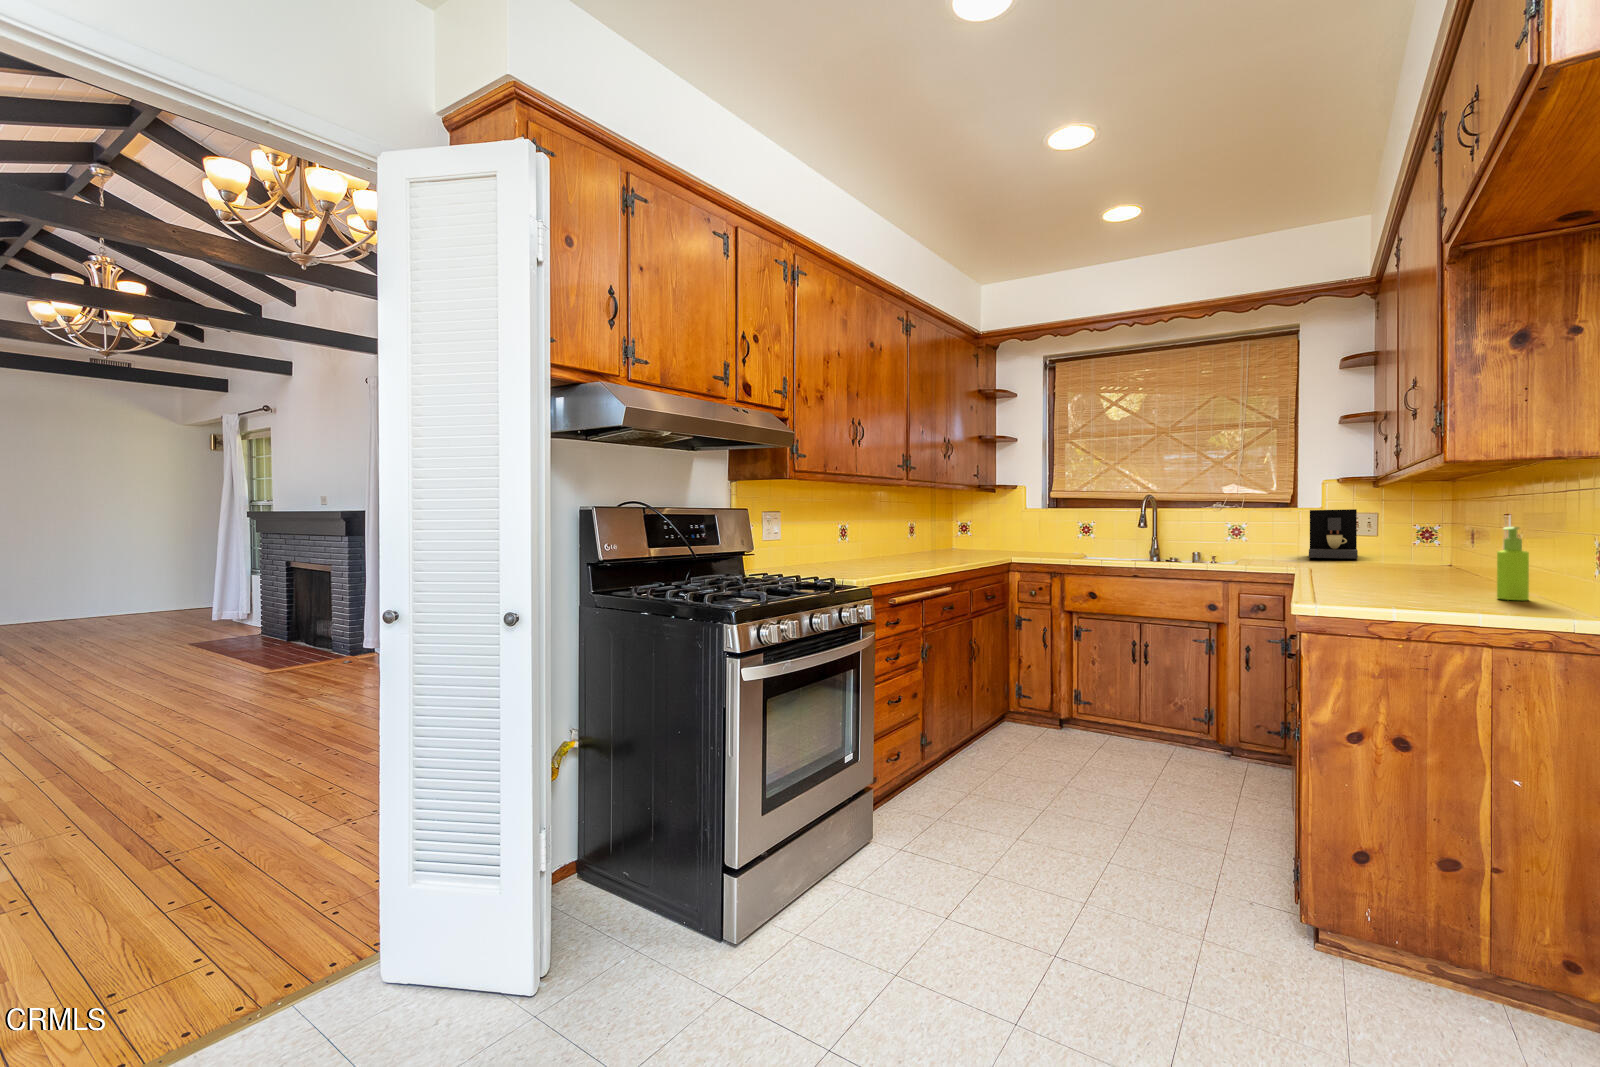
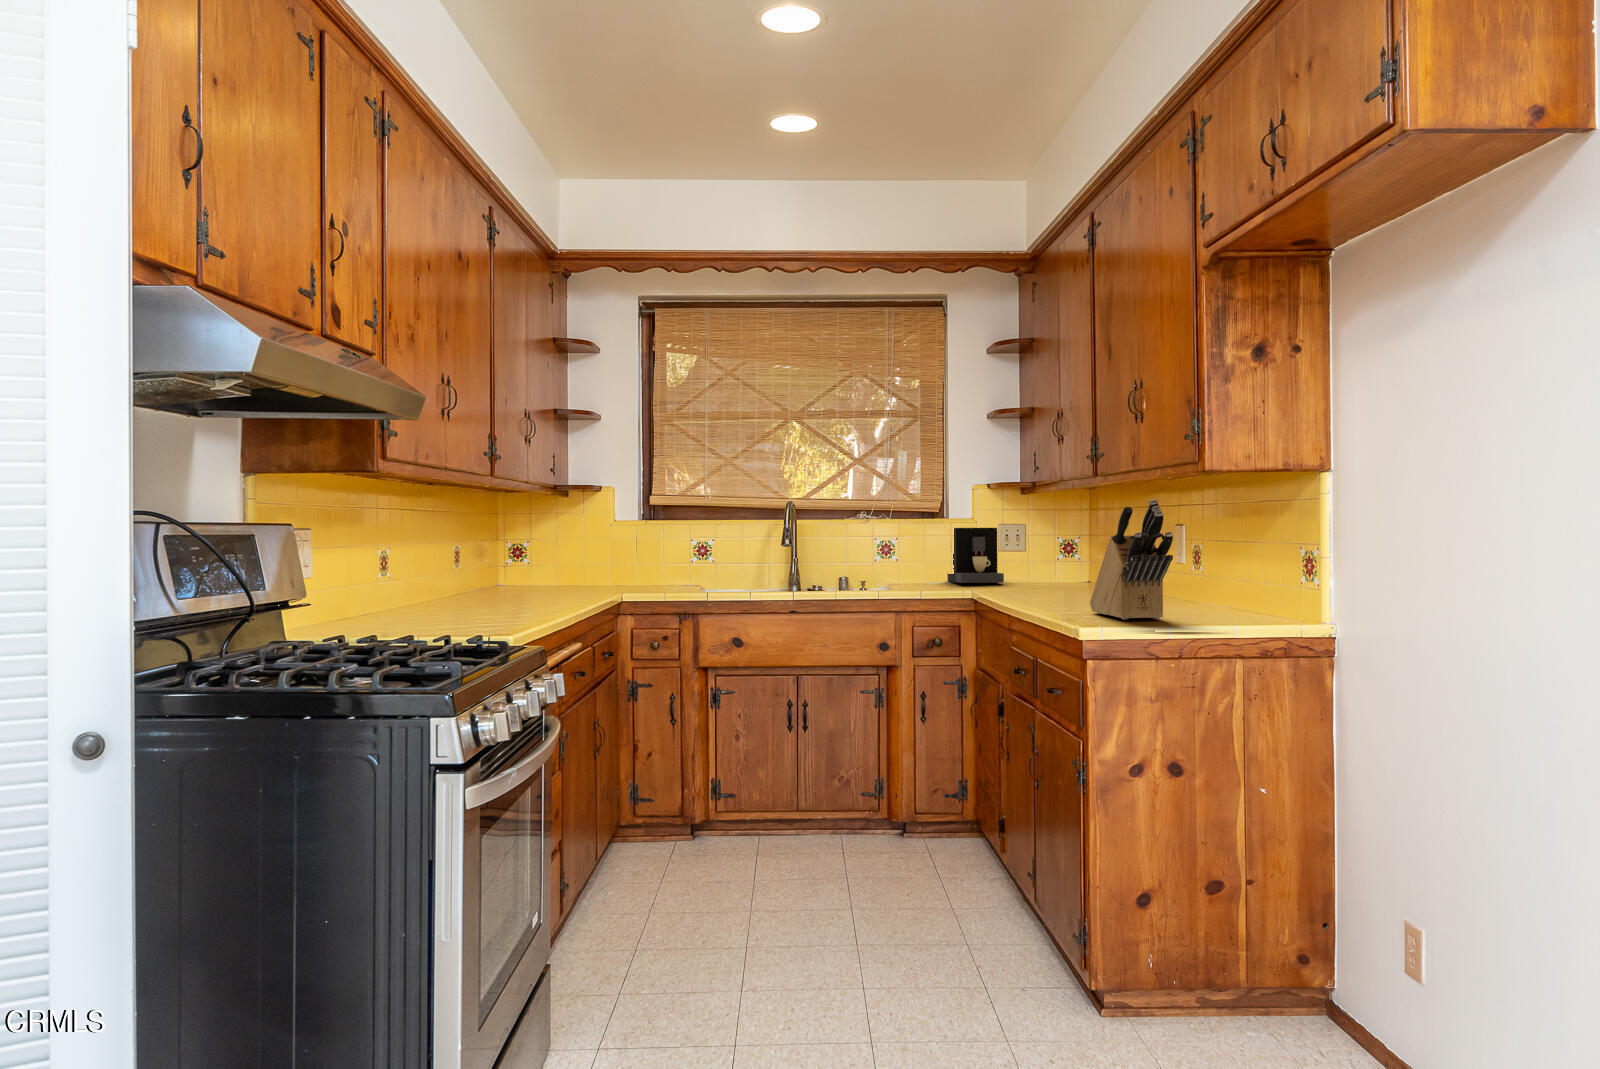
knife block: none [1356,492,1412,603] -> present [1090,499,1173,620]
soap dispenser: present [1497,527,1529,600] -> none [1203,539,1226,612]

